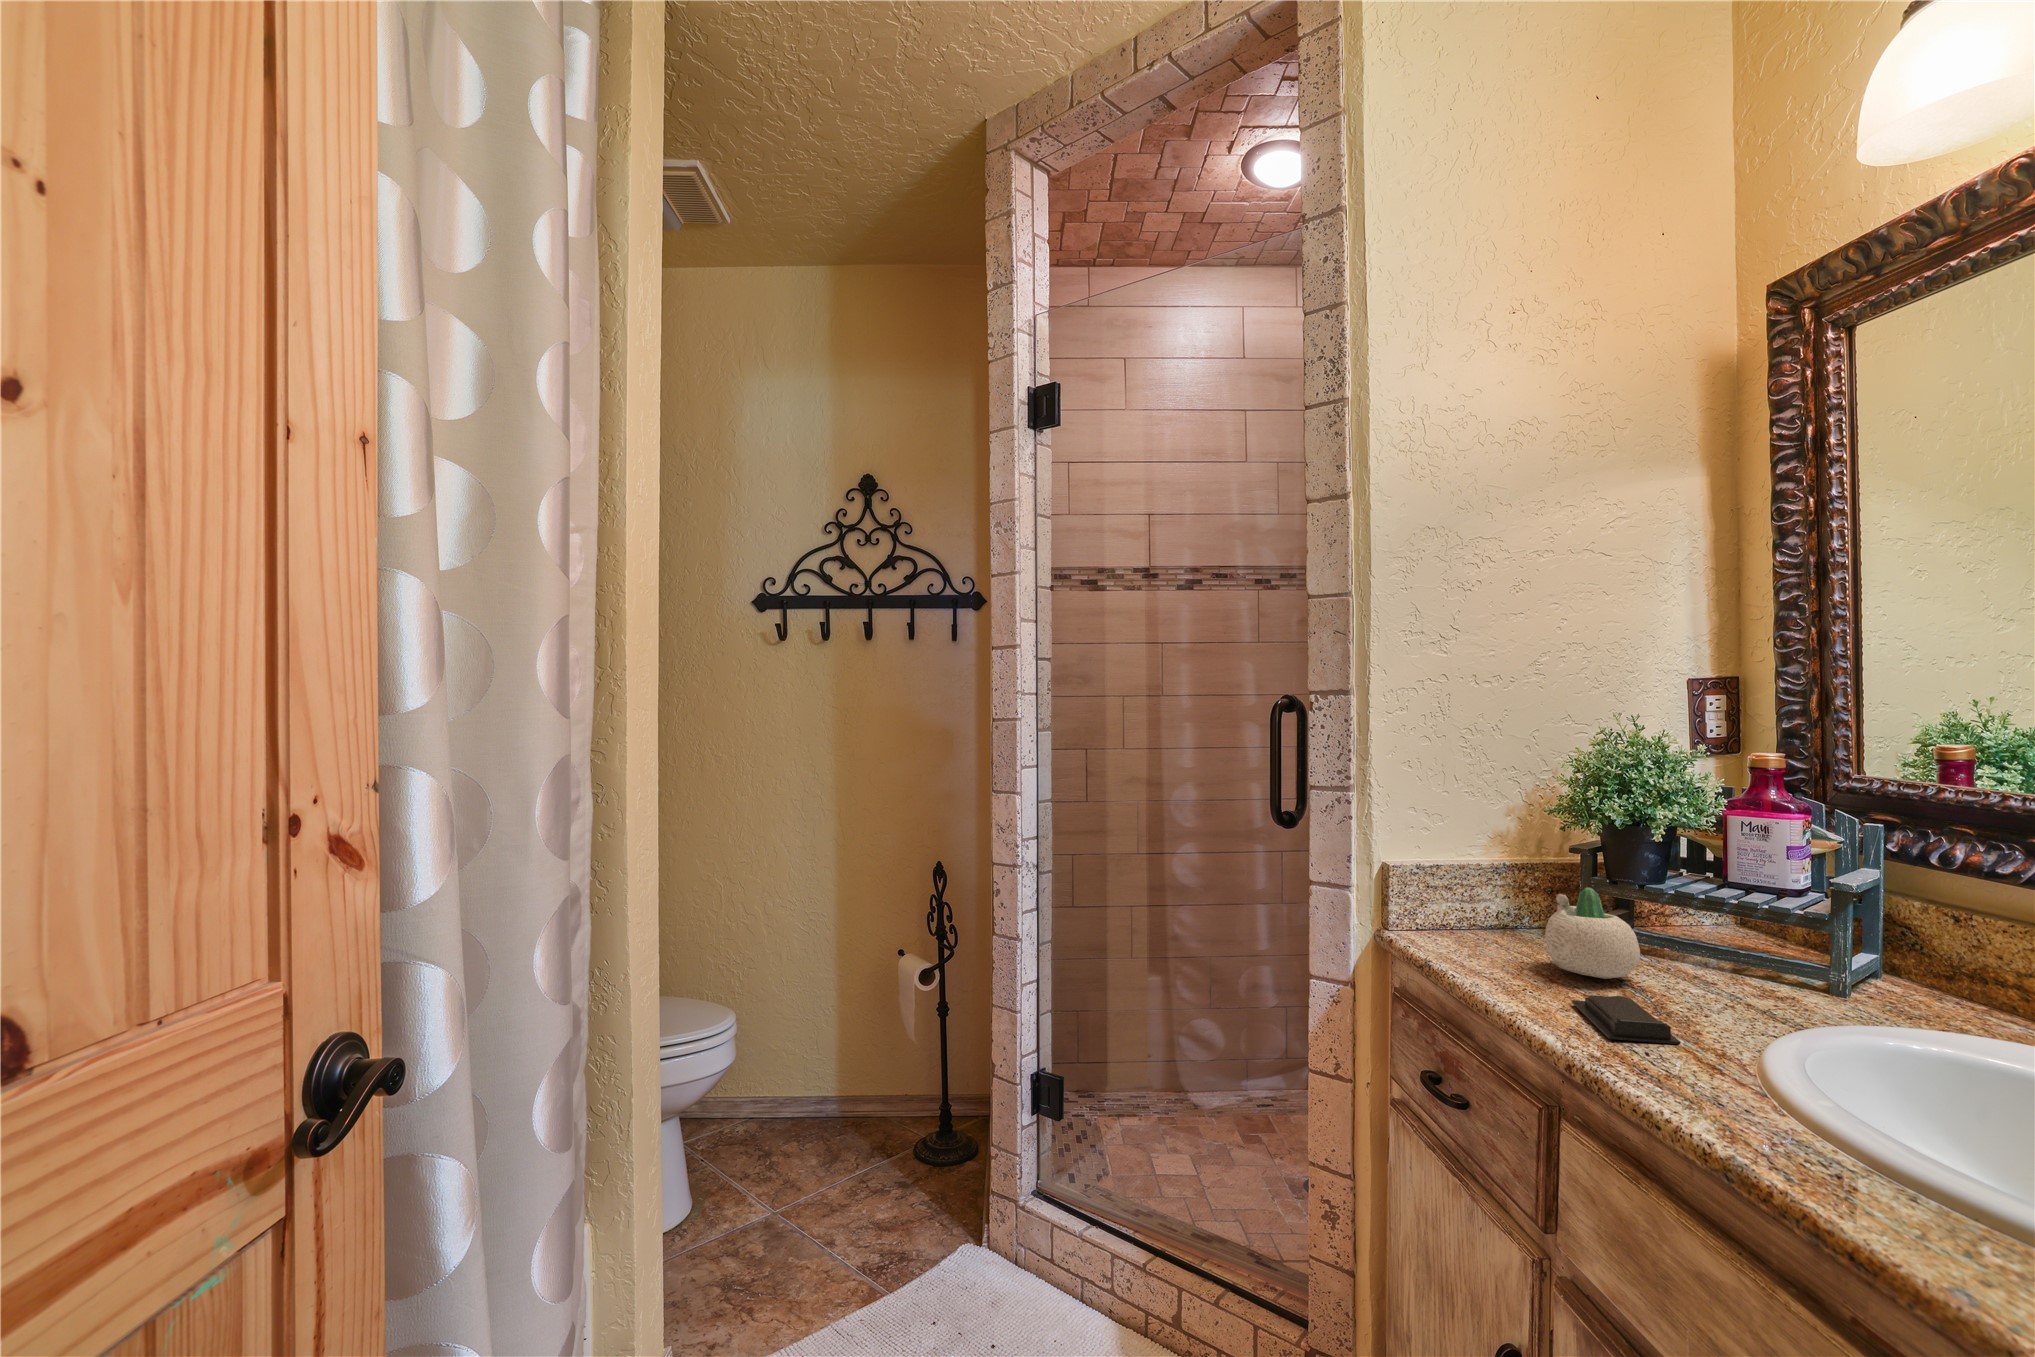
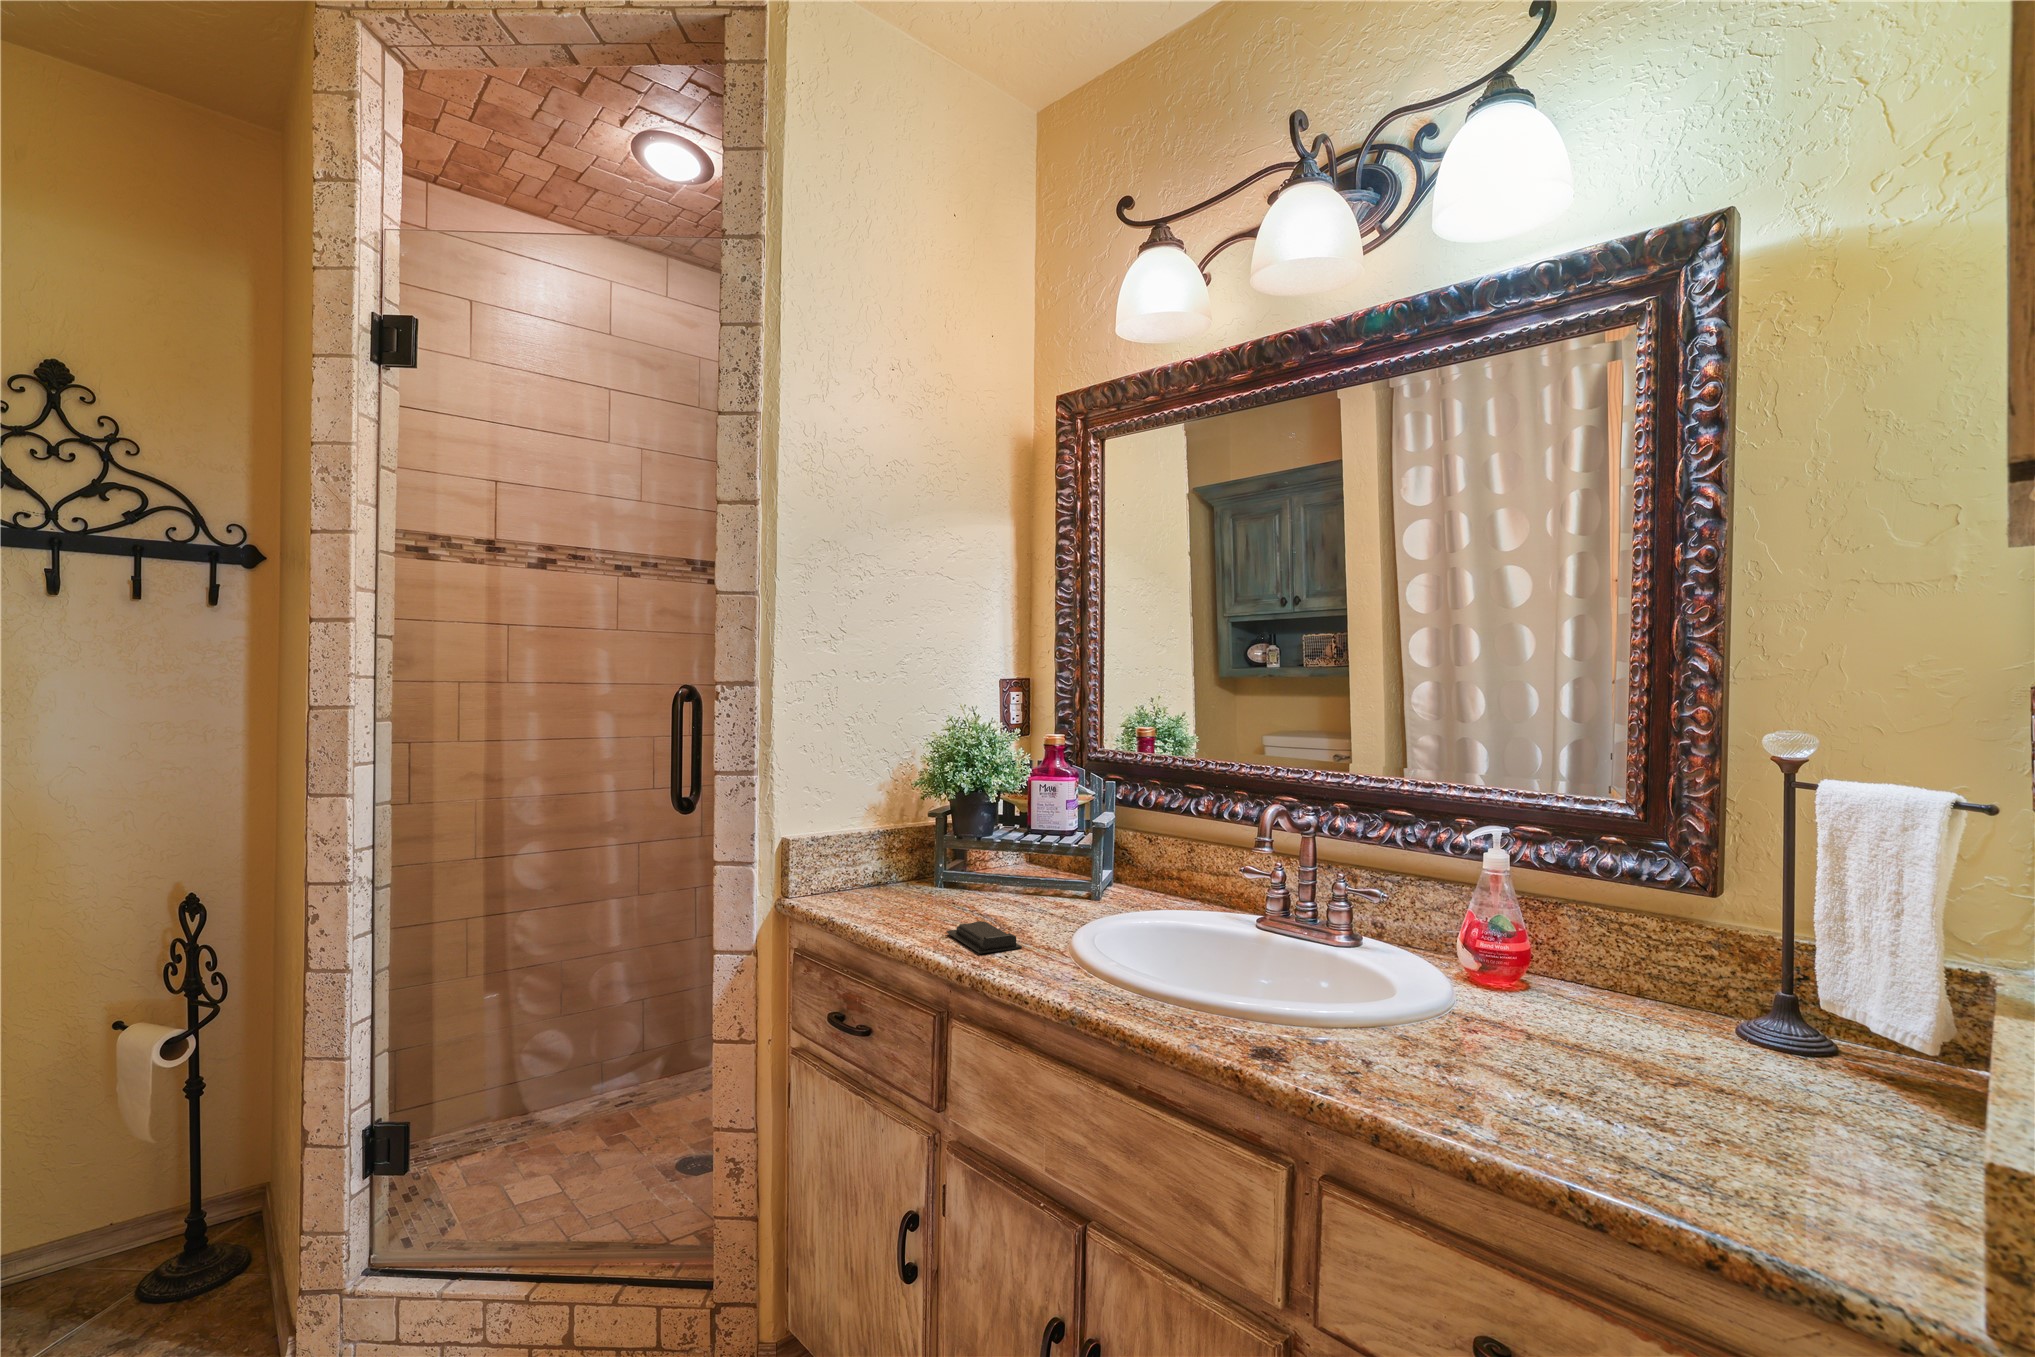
succulent planter: present [1545,887,1640,979] -> none [918,842,984,911]

